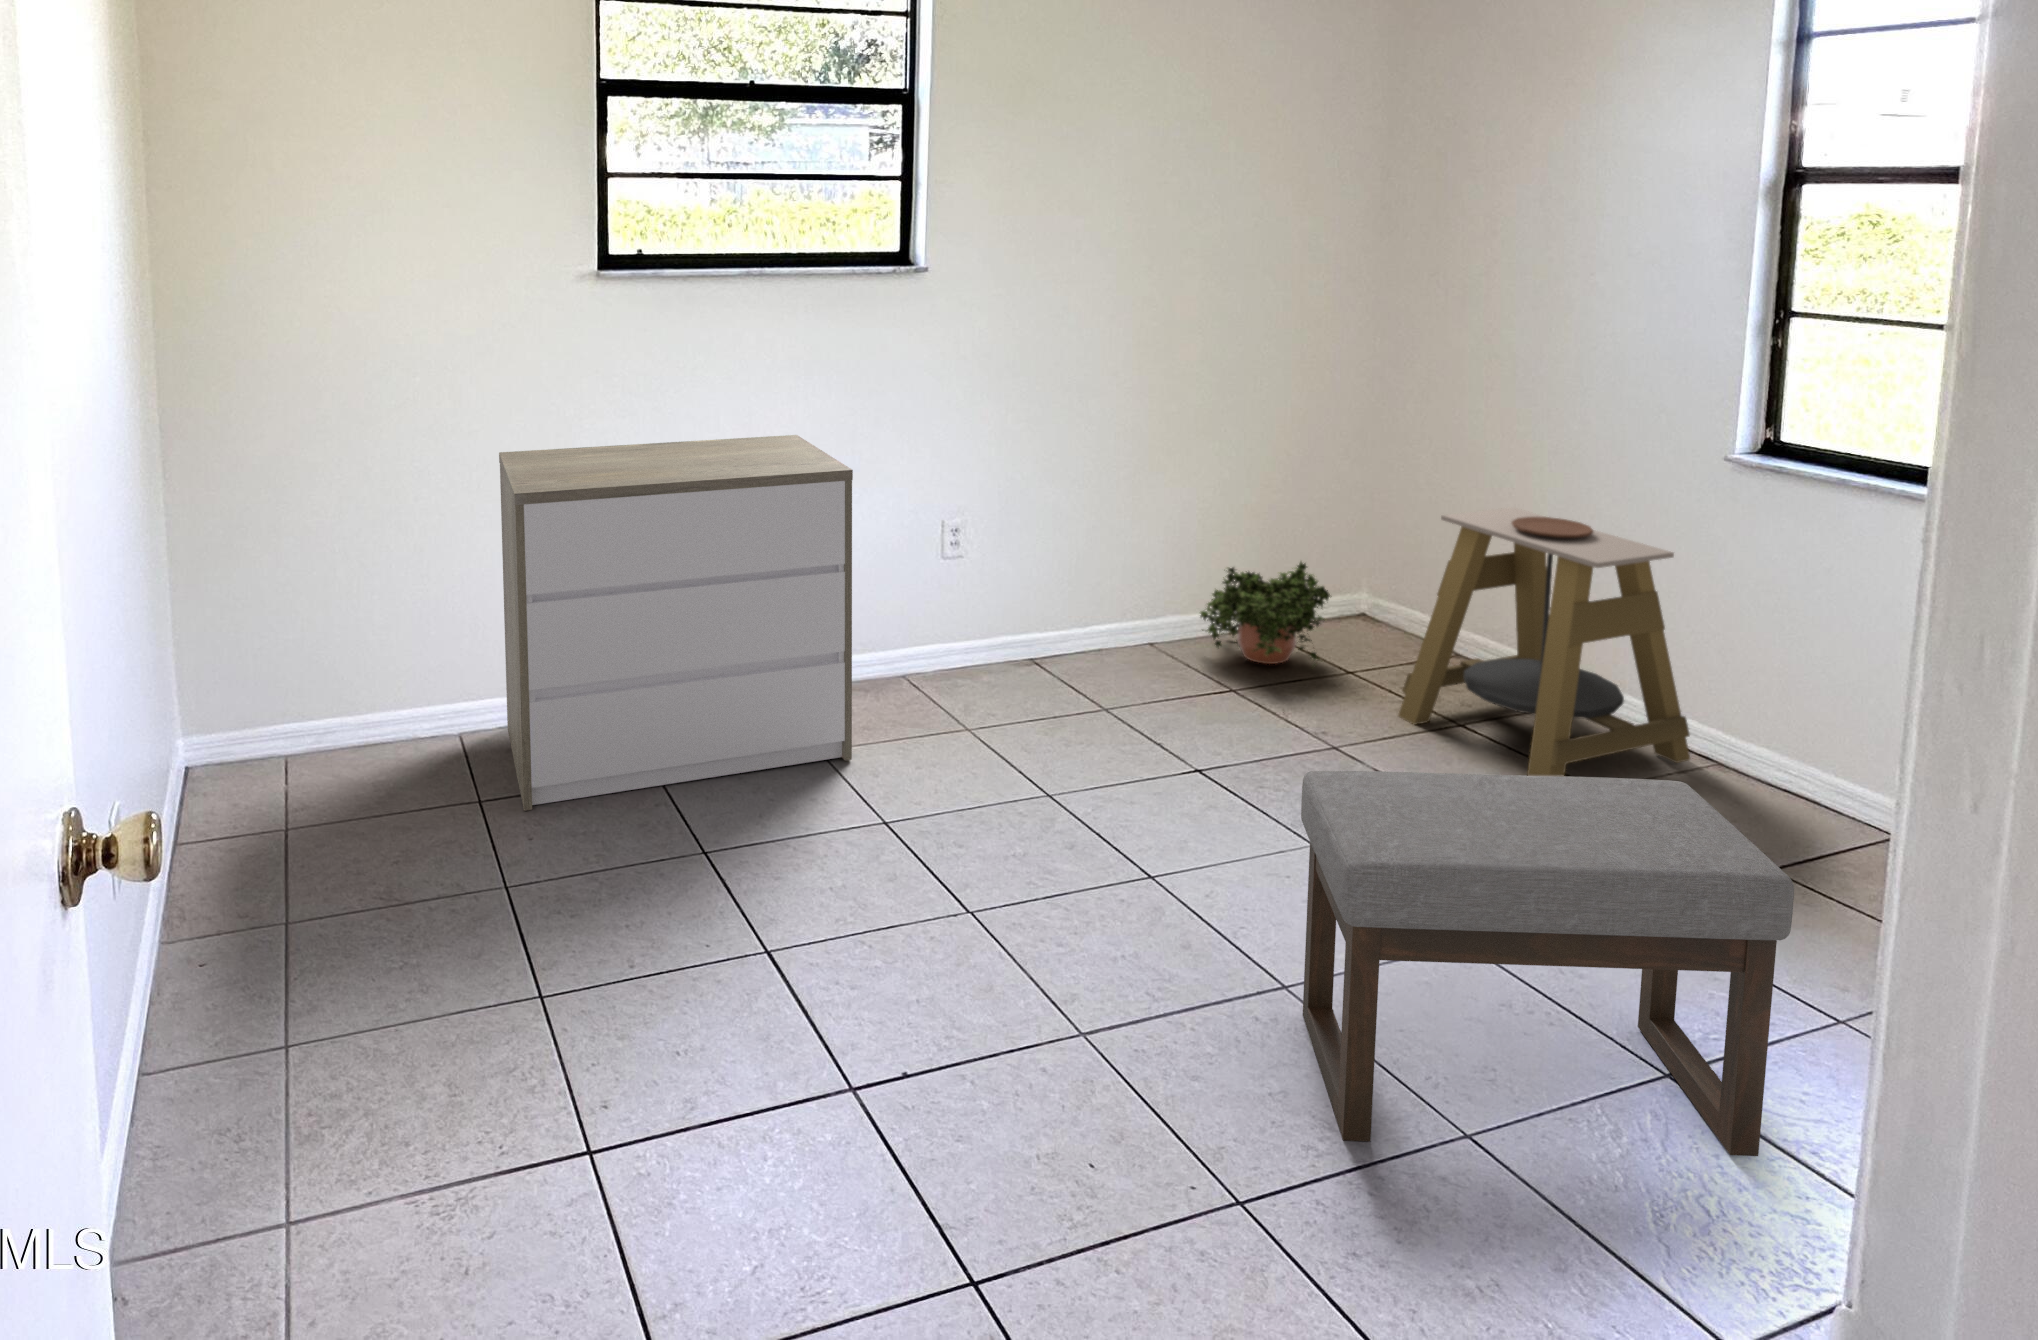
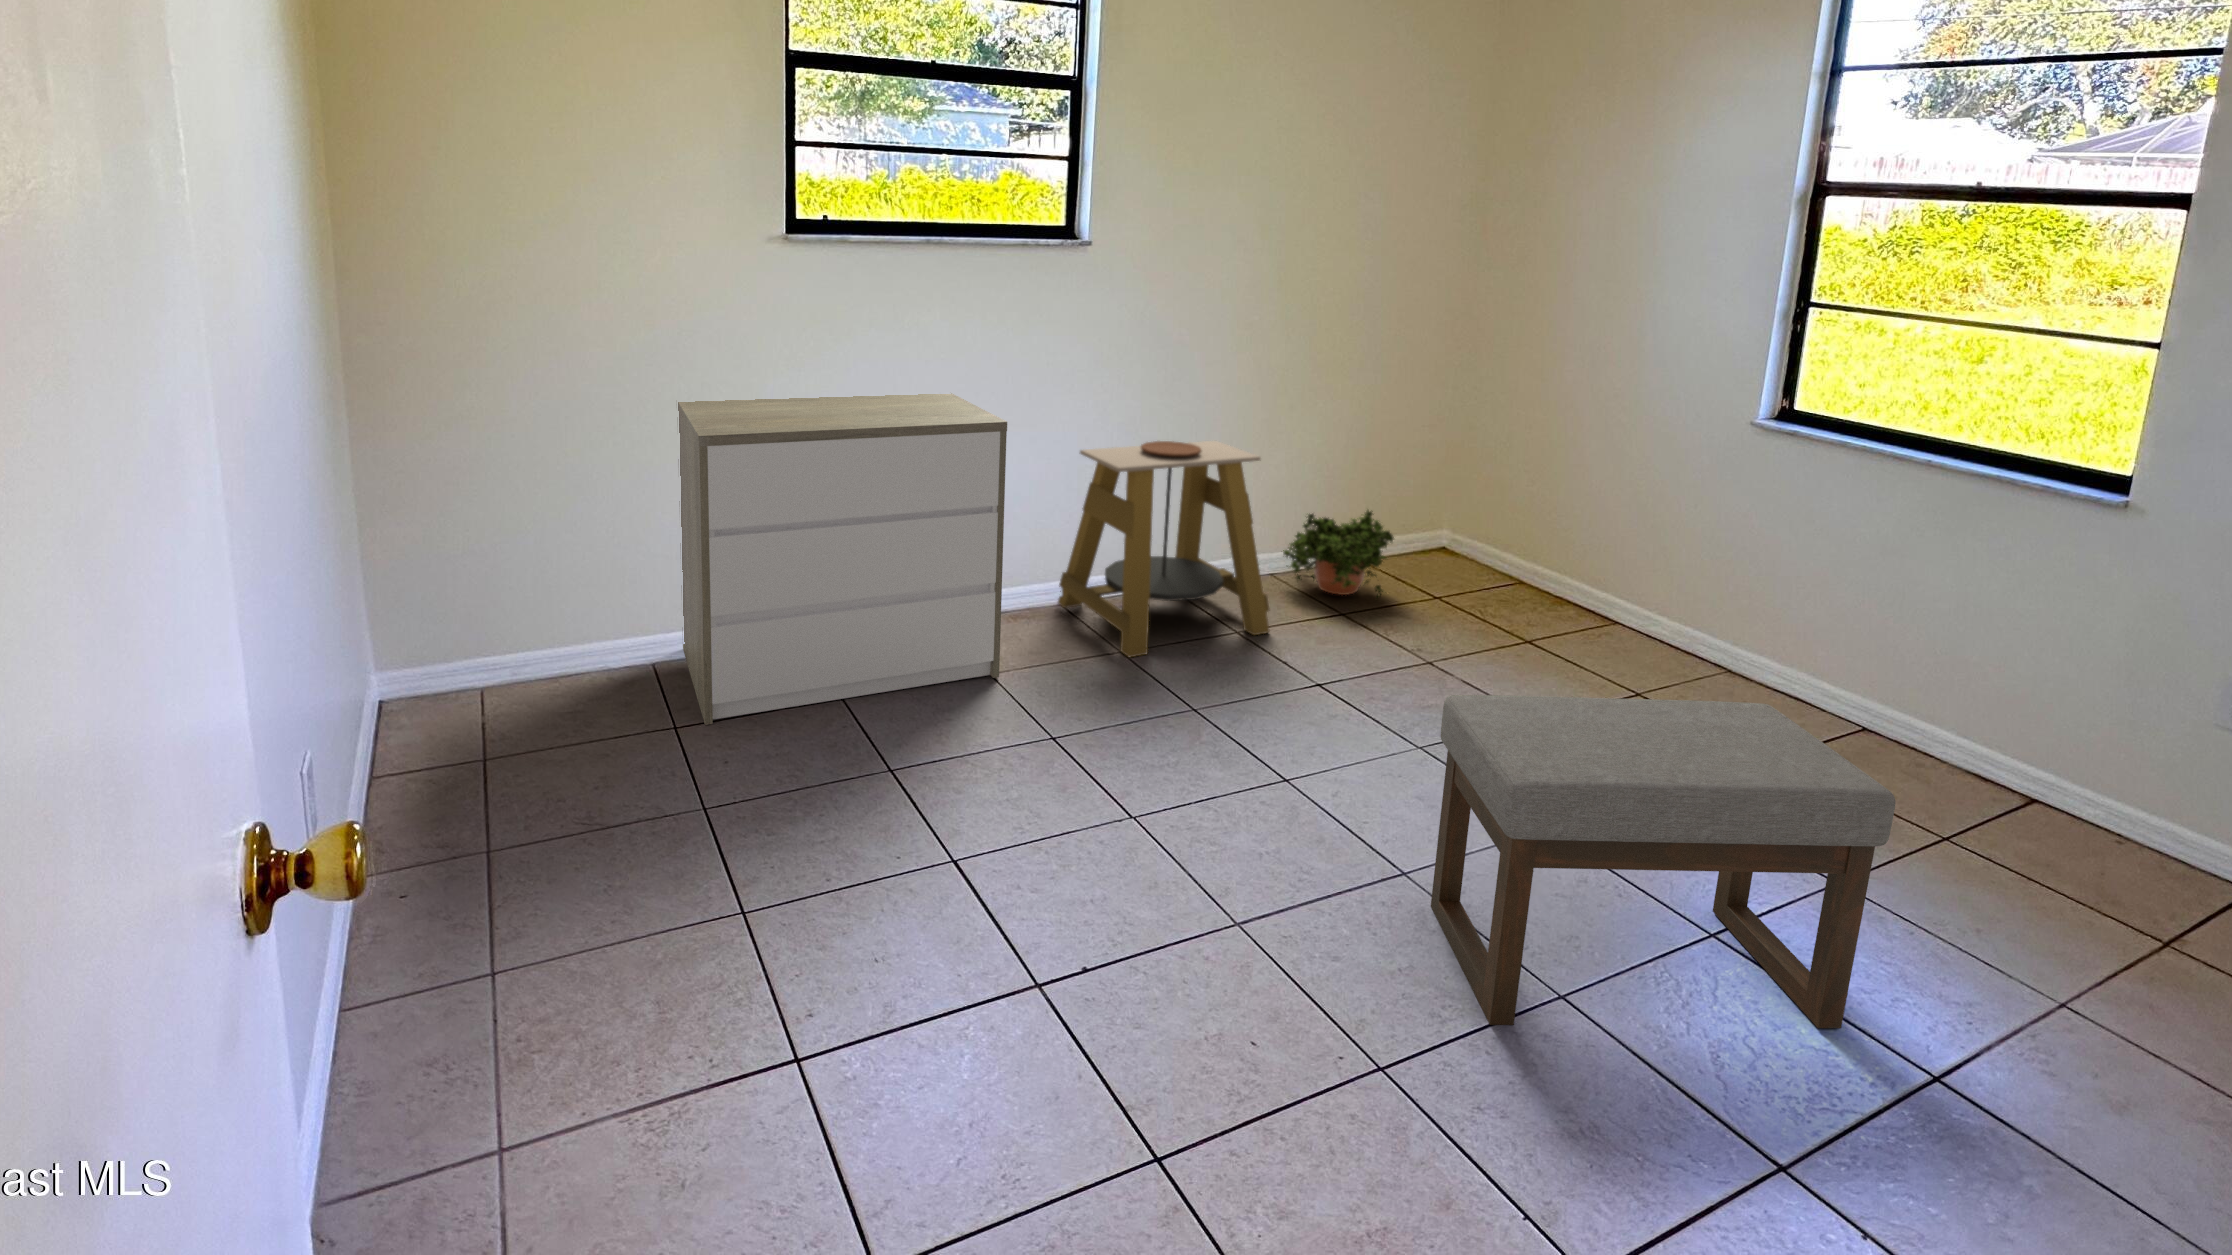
side table: present [1398,507,1690,776] -> present [1058,441,1270,657]

